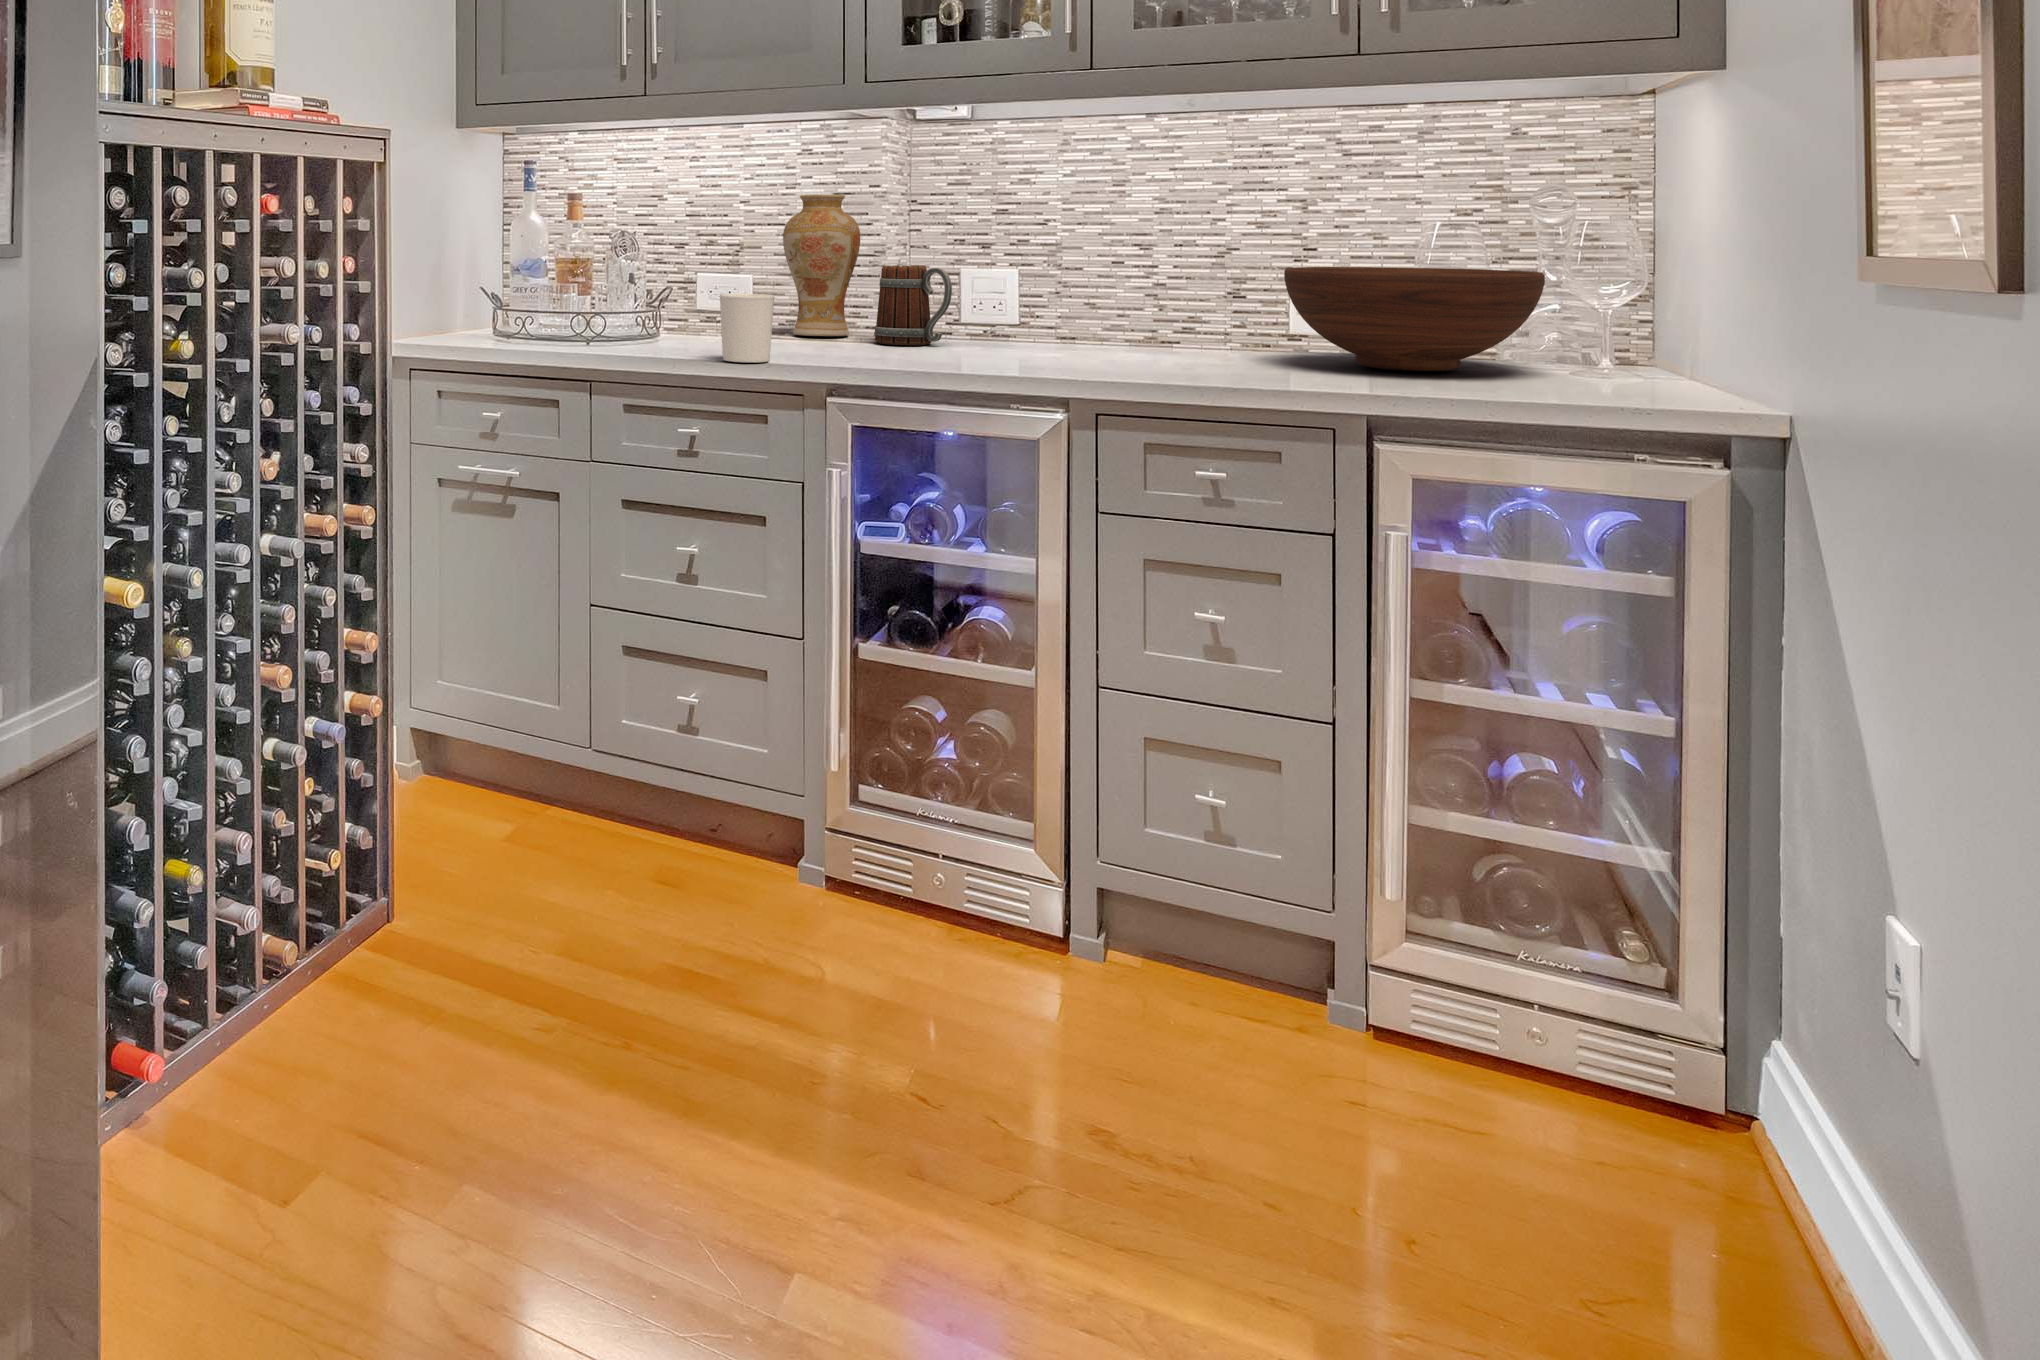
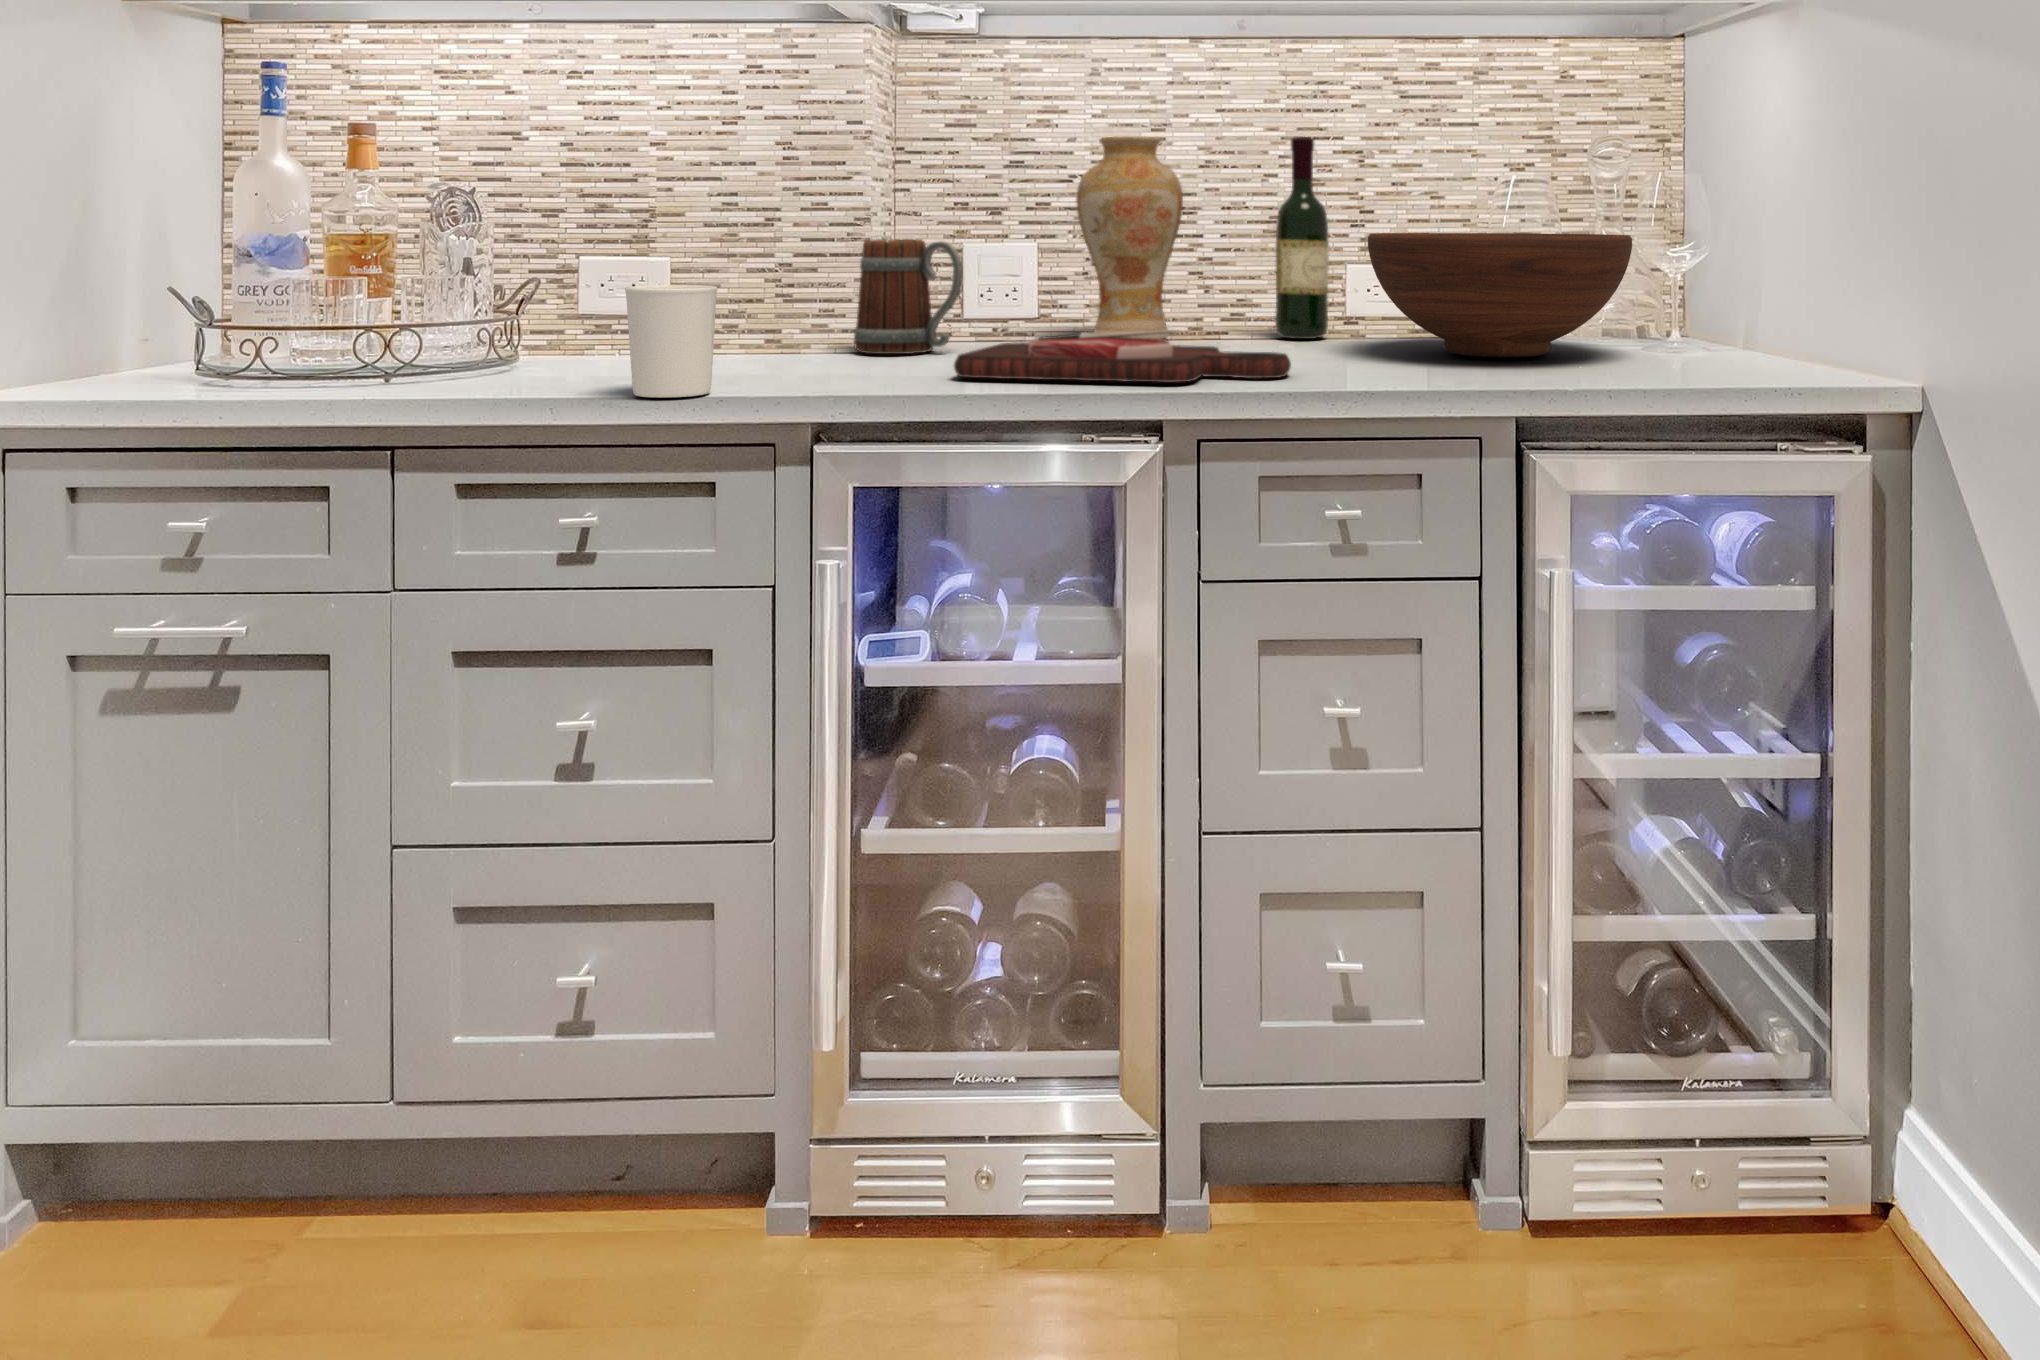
wine bottle: none [1219,189,1269,349] -> present [1275,137,1329,339]
vase: present [783,195,860,336] -> present [1076,136,1183,339]
cutting board: none [932,335,1193,374] -> present [954,330,1291,383]

